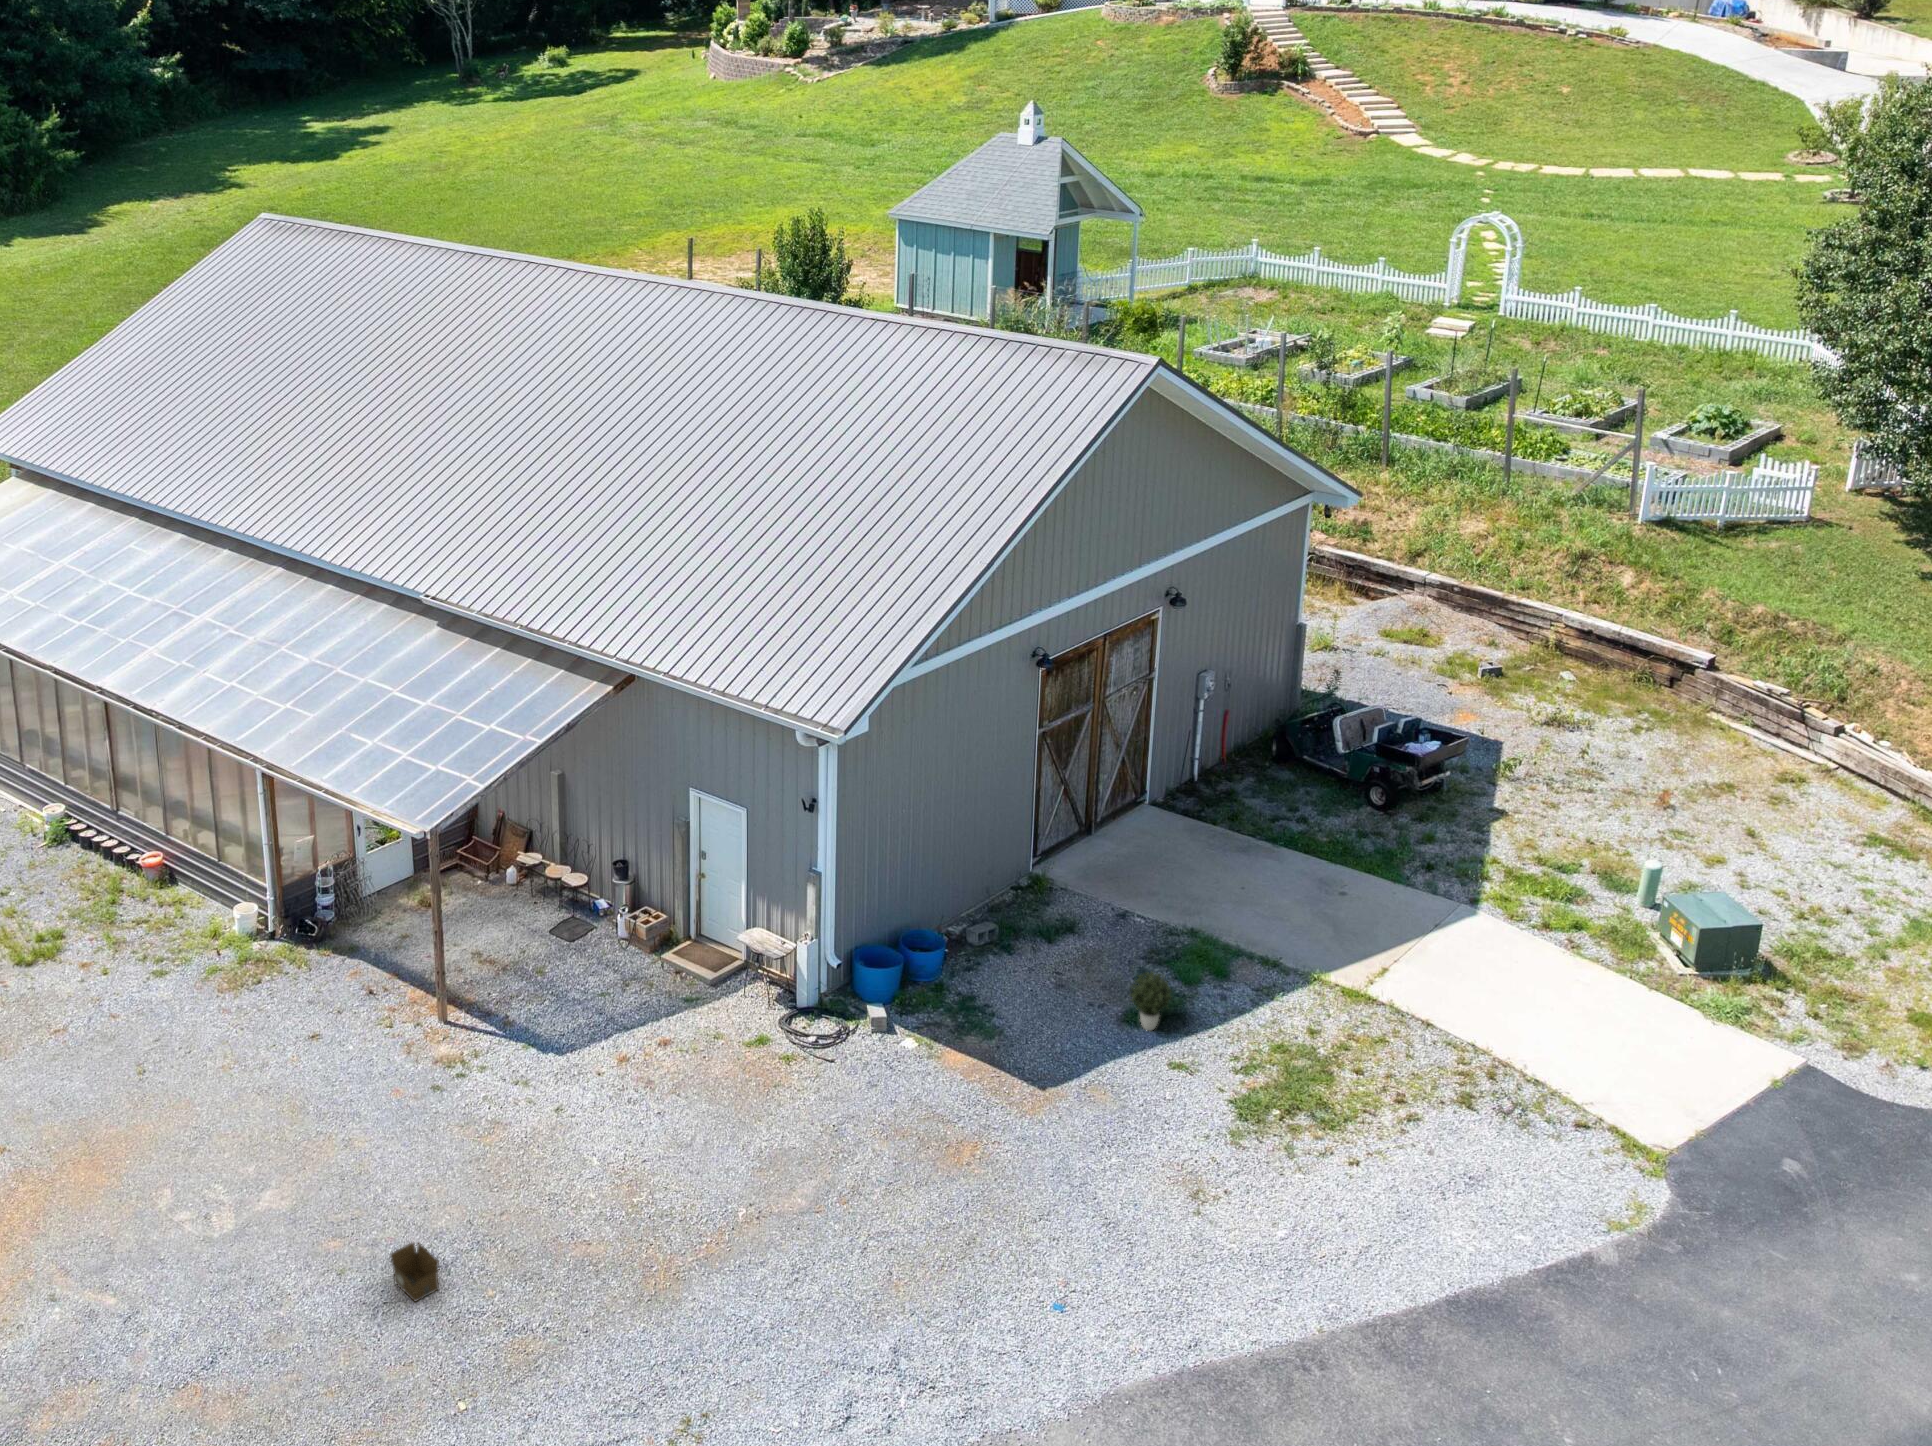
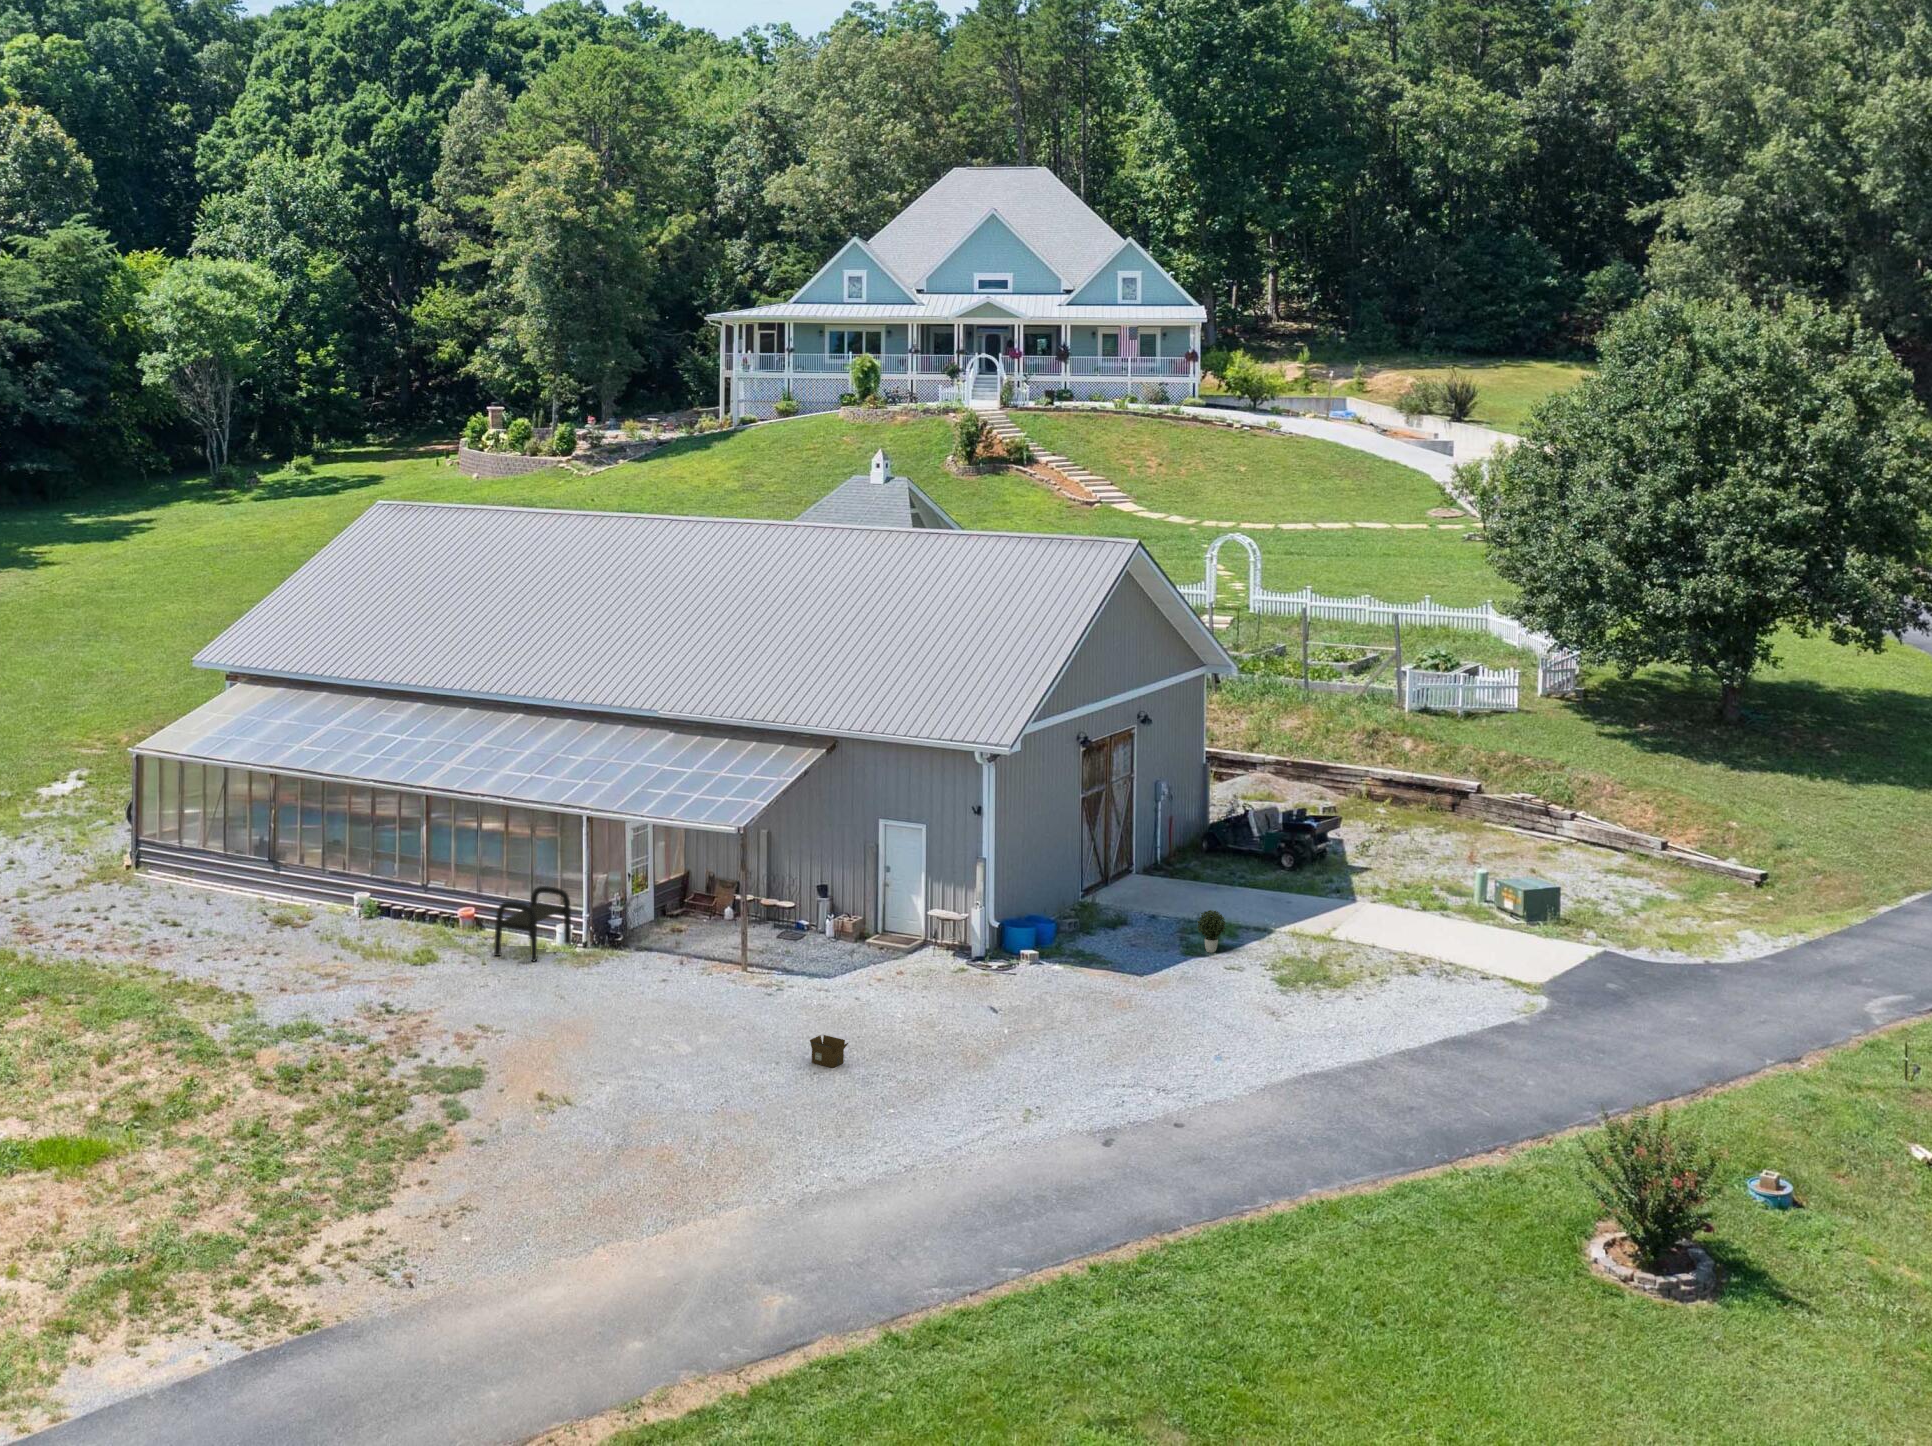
bench: none [165,856,285,971] -> present [494,886,571,961]

